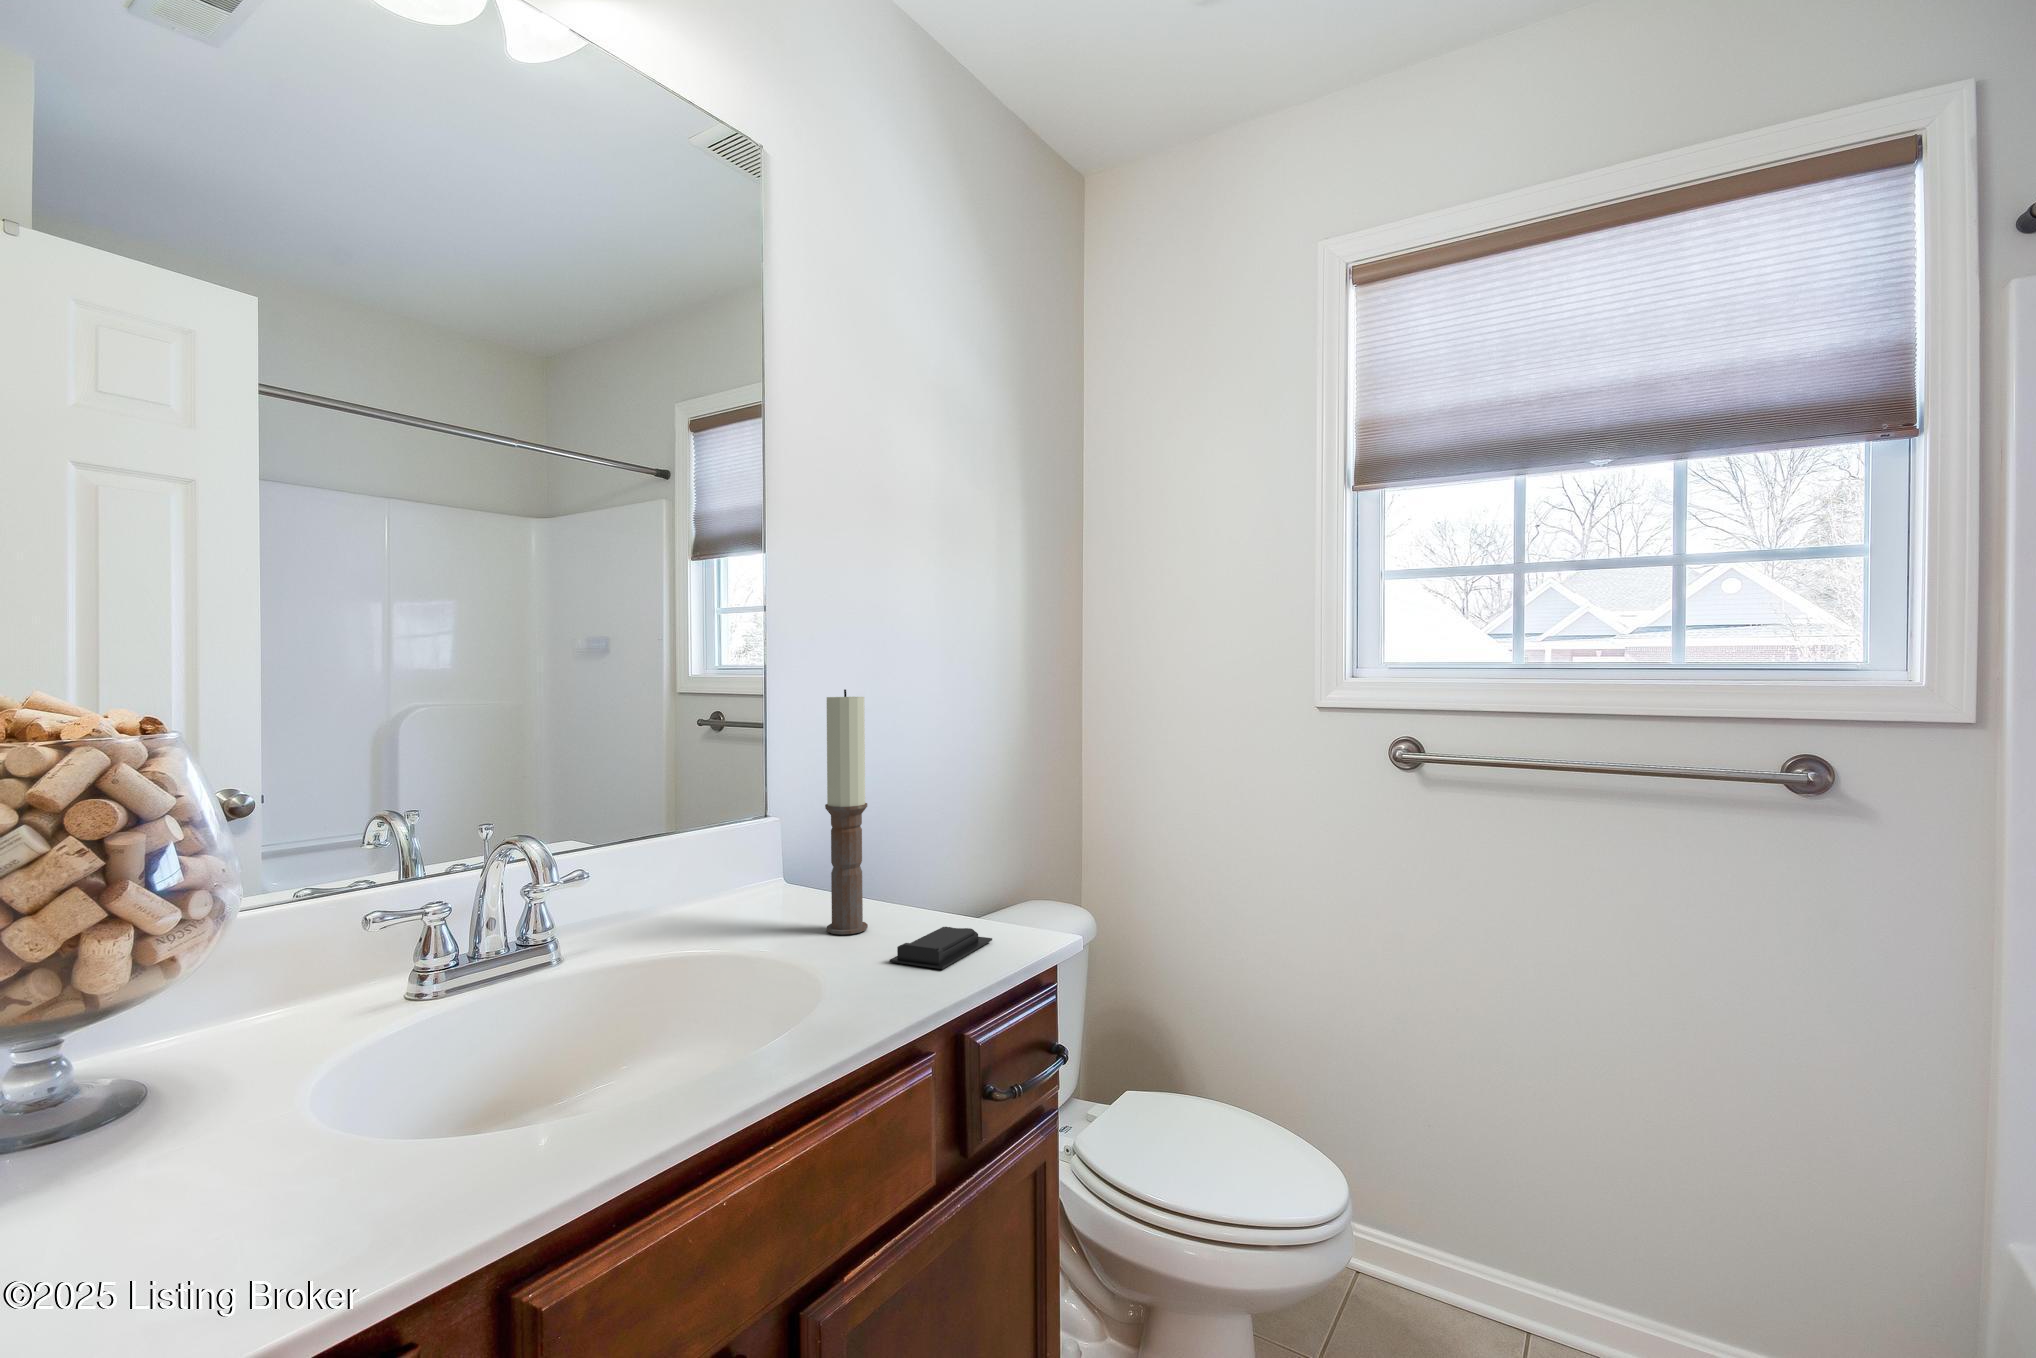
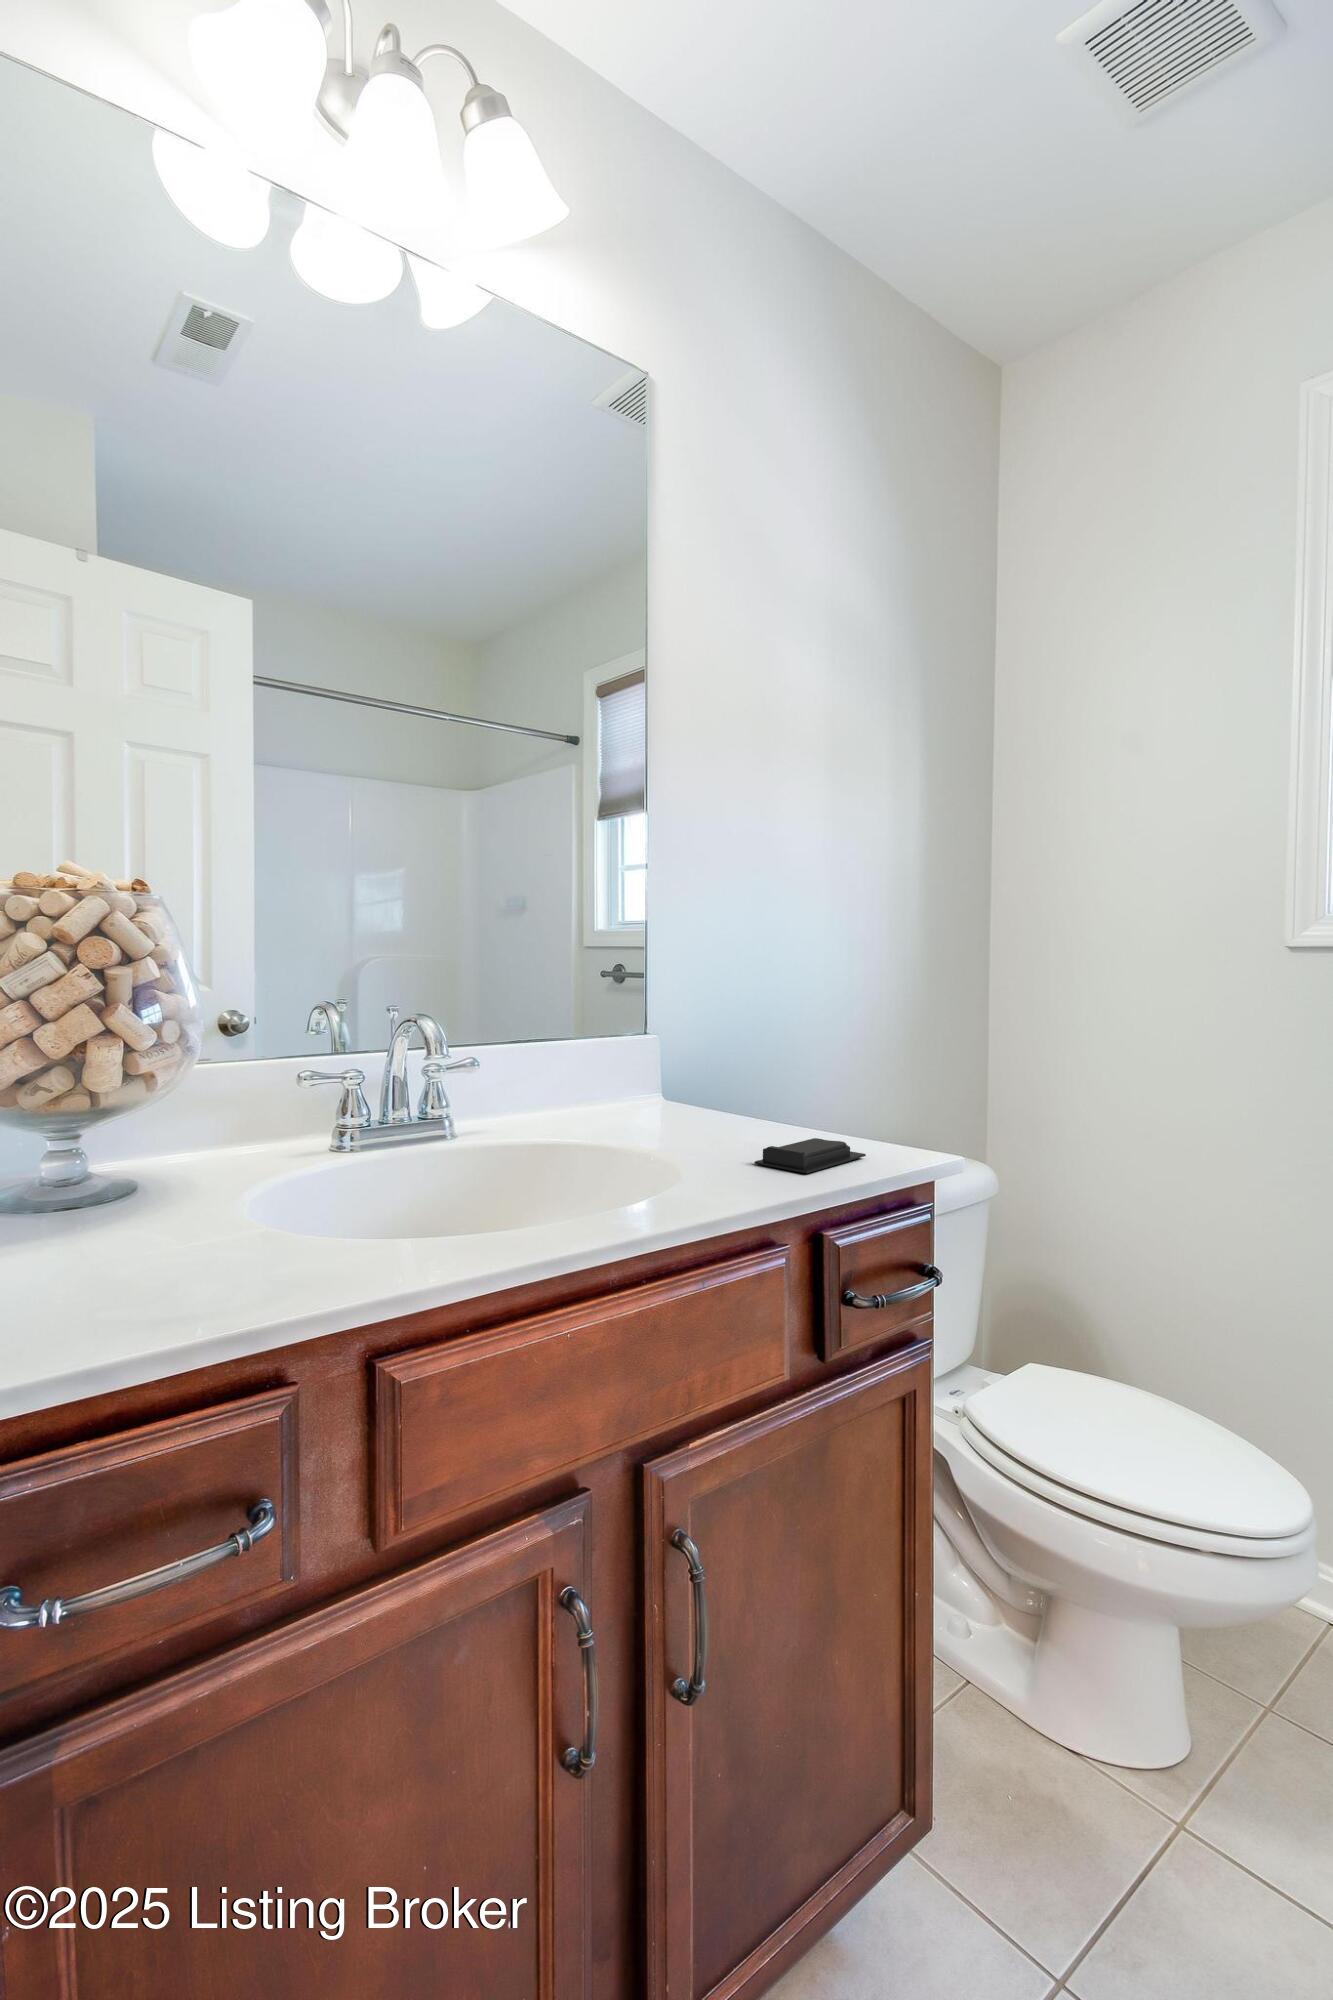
candle: present [825,689,868,934] -> none [699,892,742,1140]

